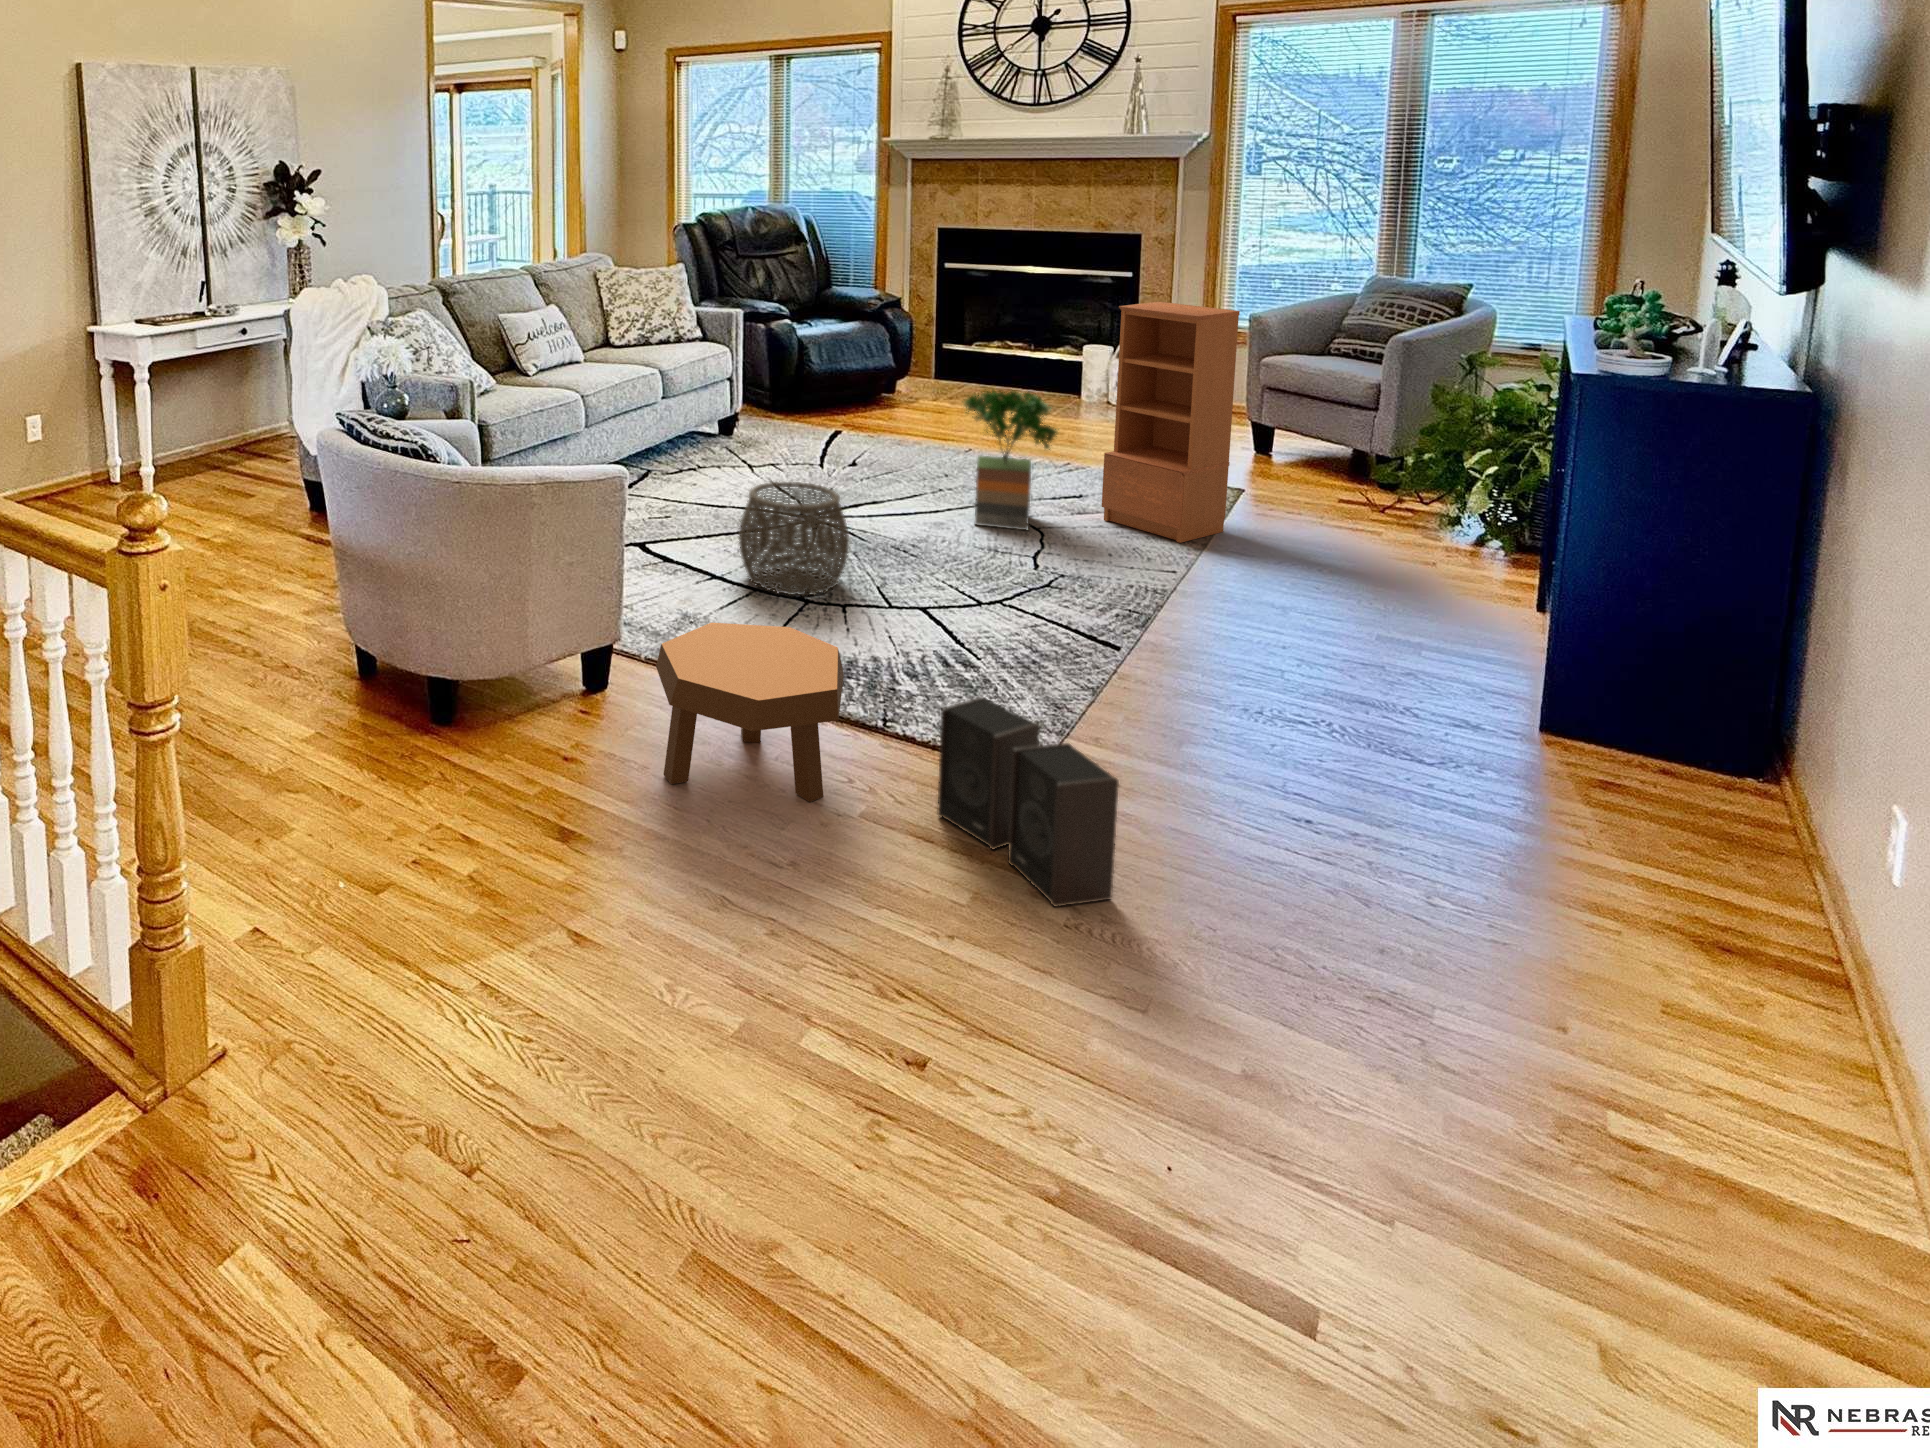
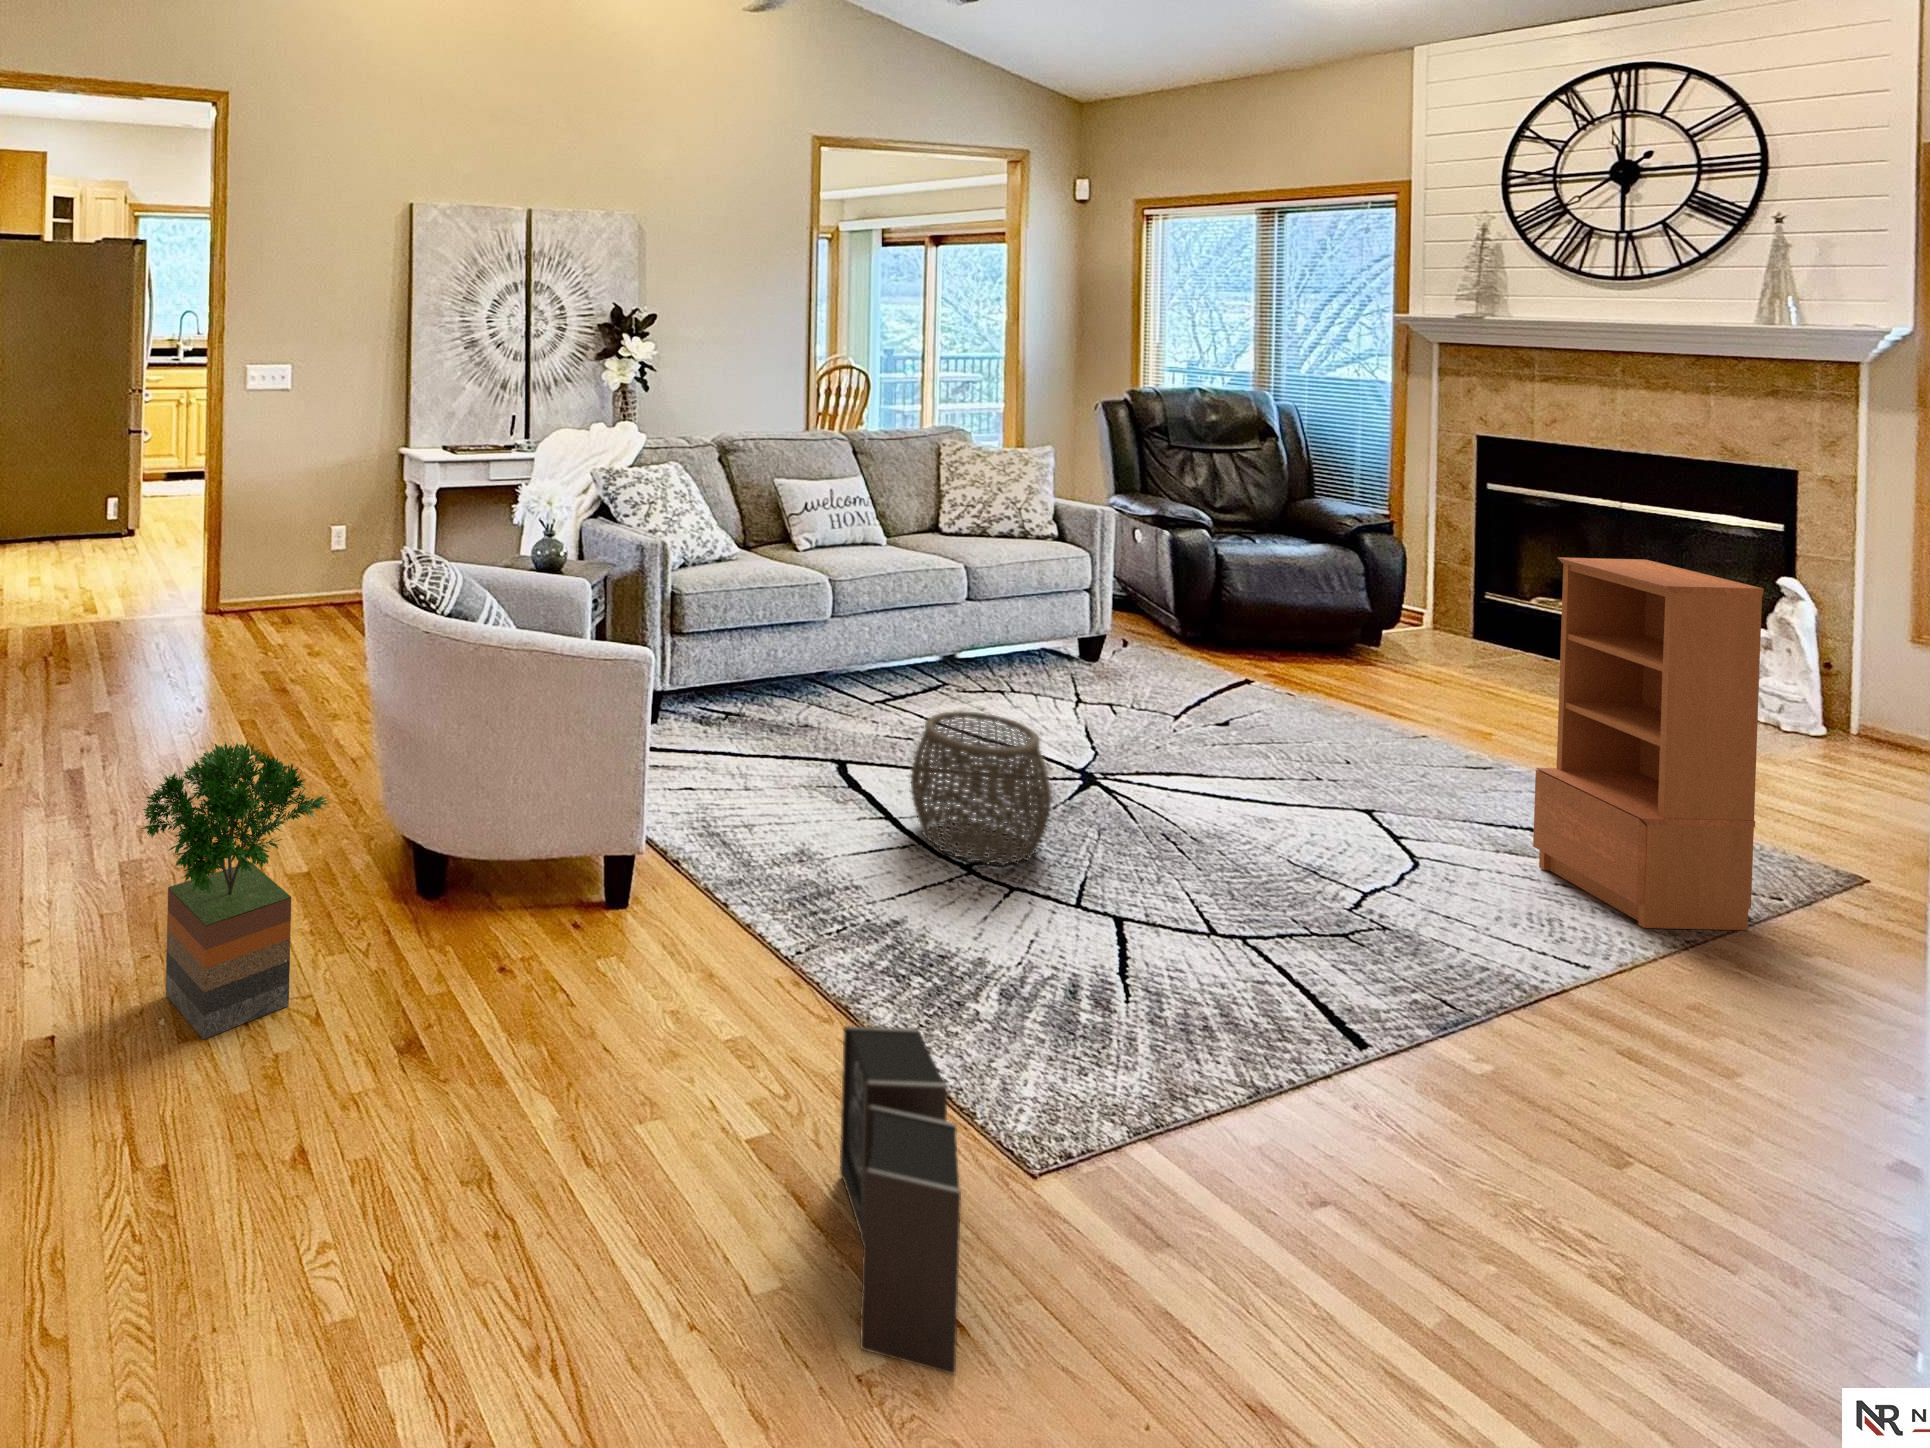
potted tree: present [964,391,1058,530] -> present [141,743,329,1039]
footstool: present [656,623,844,802] -> none [567,851,808,1102]

